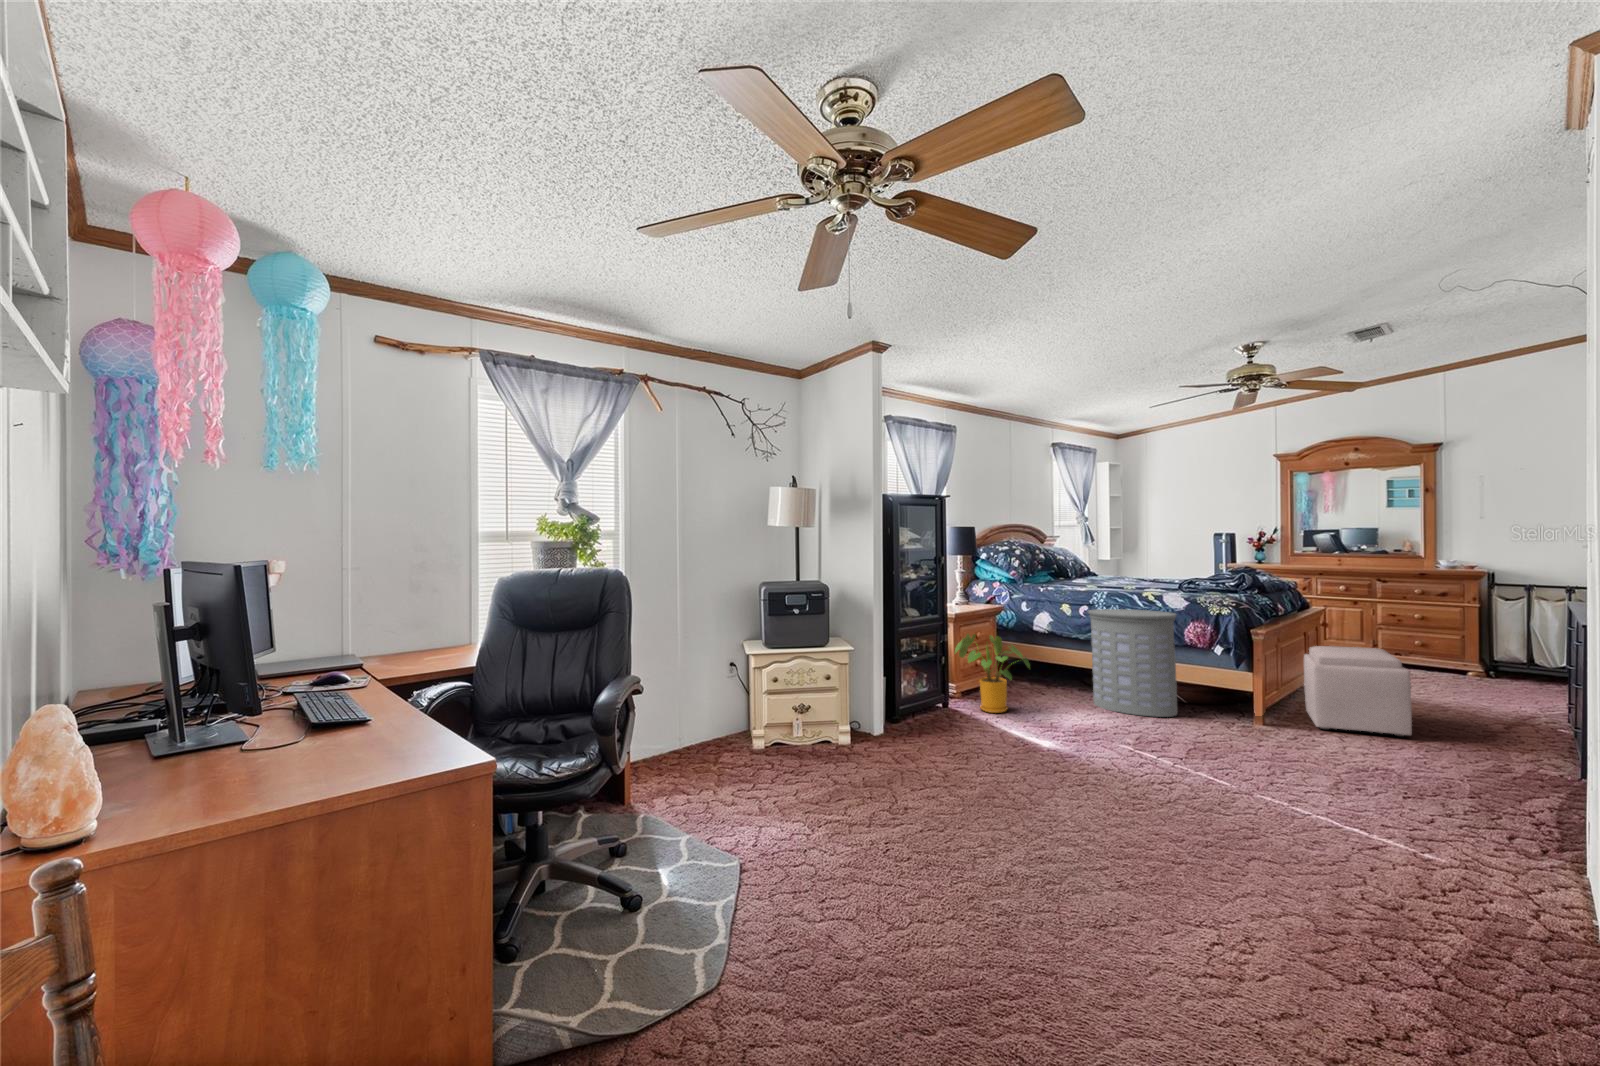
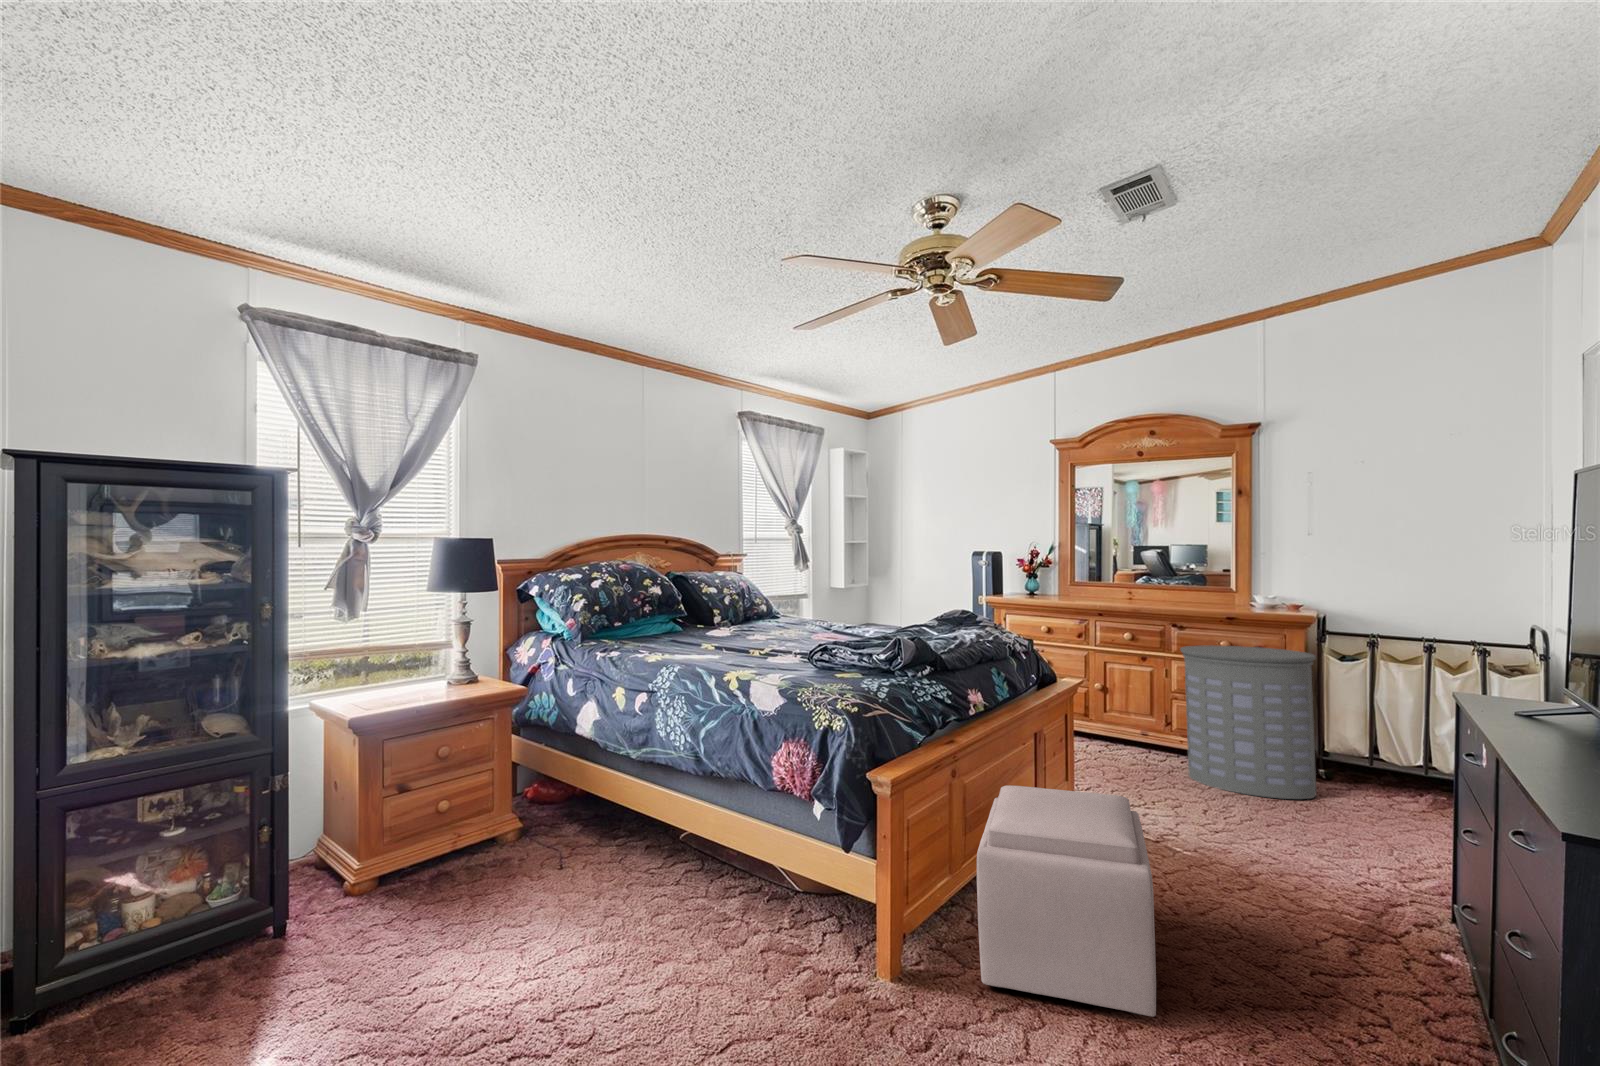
laundry hamper: present [1088,609,1177,717] -> present [1180,645,1316,799]
house plant: present [955,634,1030,713] -> none [297,764,442,952]

